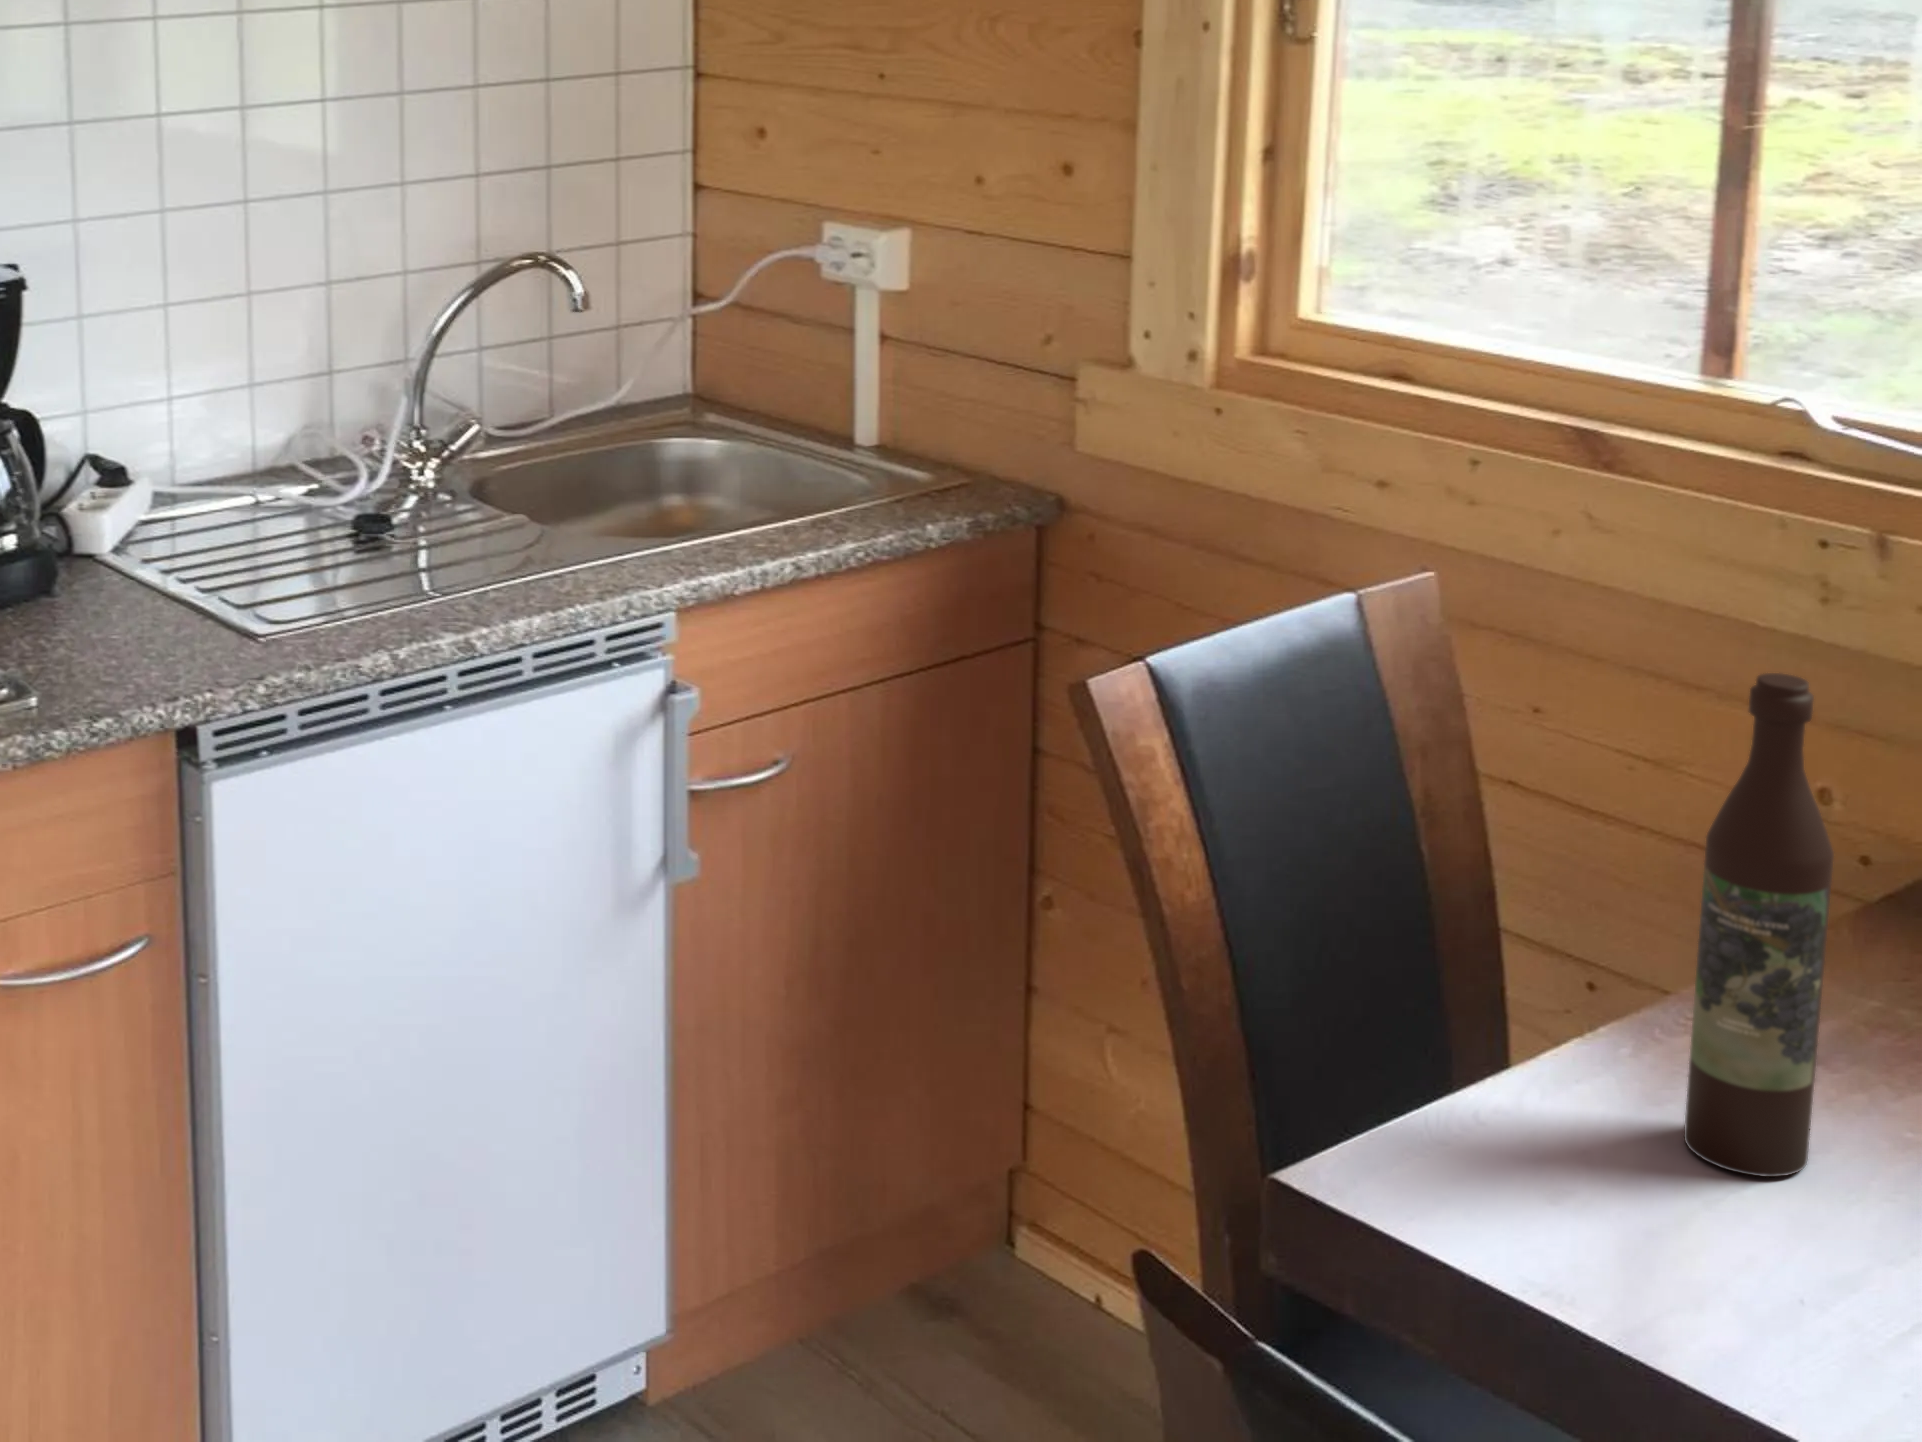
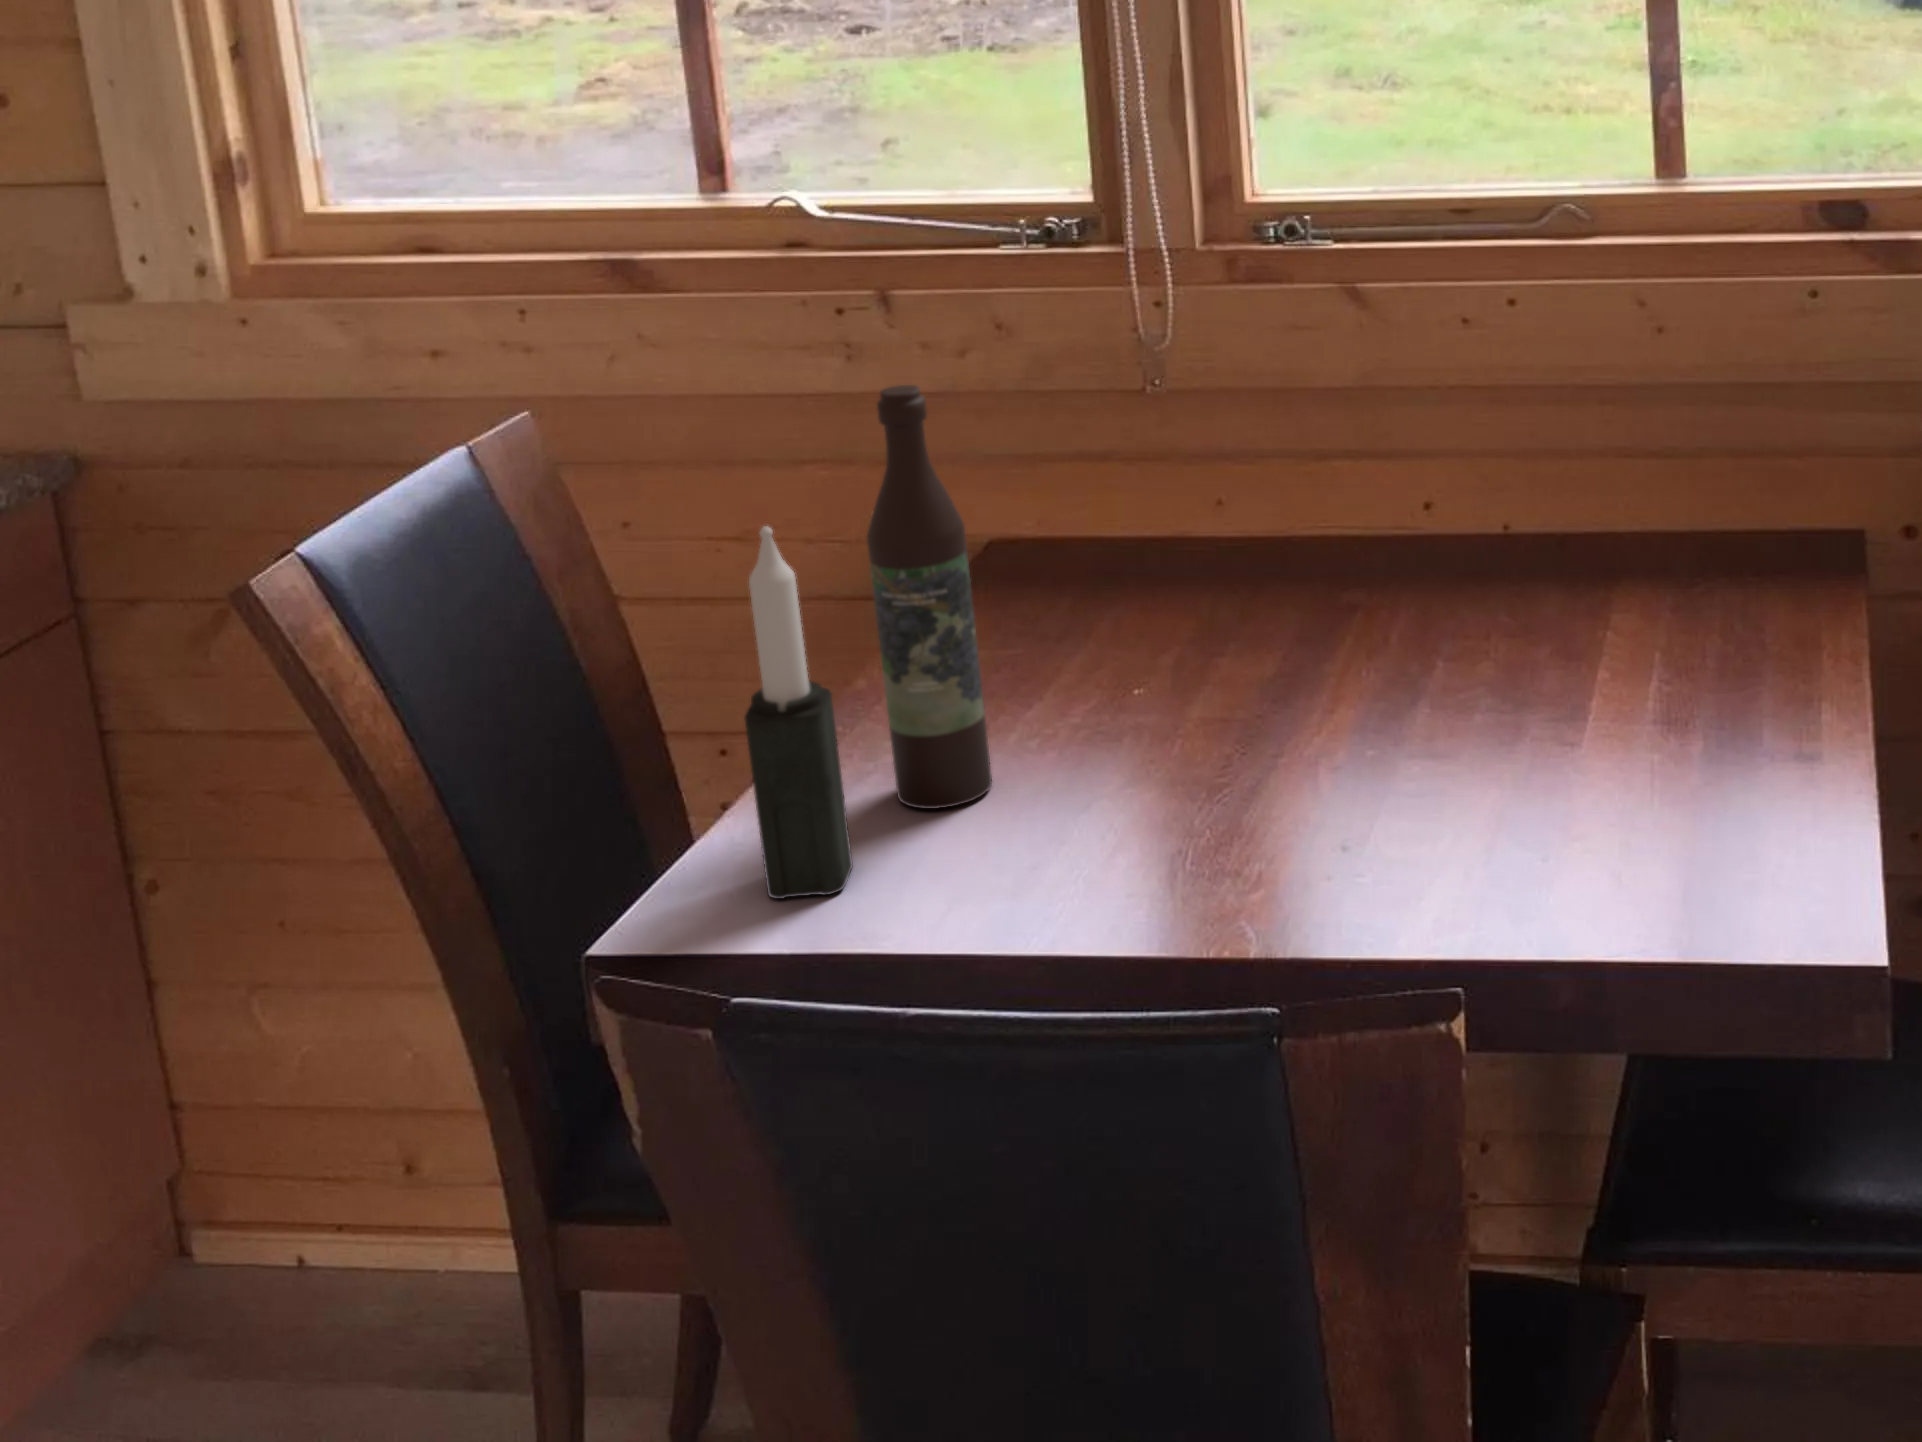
candle: none [1486,793,1608,1218] -> present [744,526,853,899]

